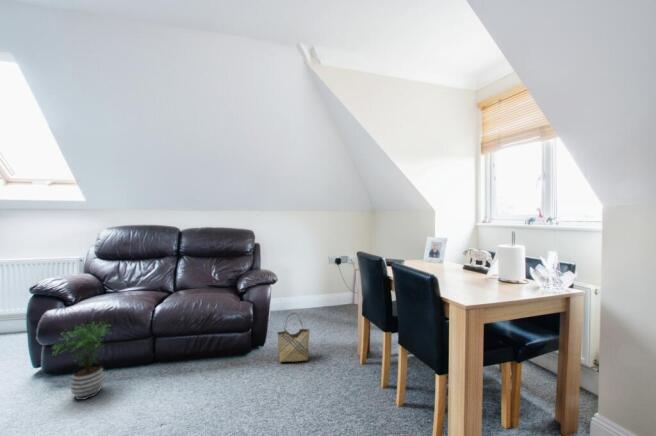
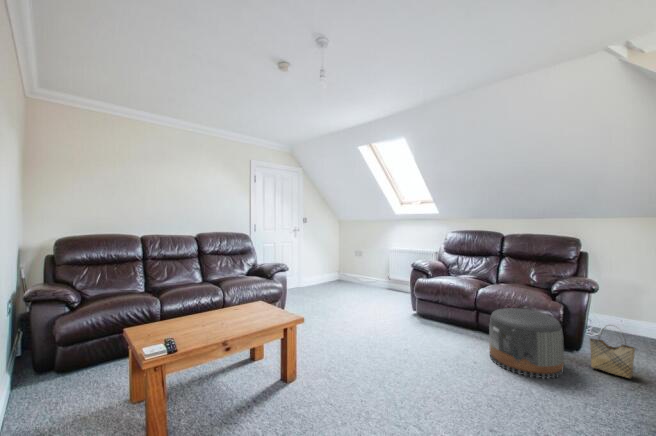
pouf: none [180,320,262,415] -> present [489,308,564,379]
potted plant: present [53,322,110,400] -> none [420,288,453,334]

